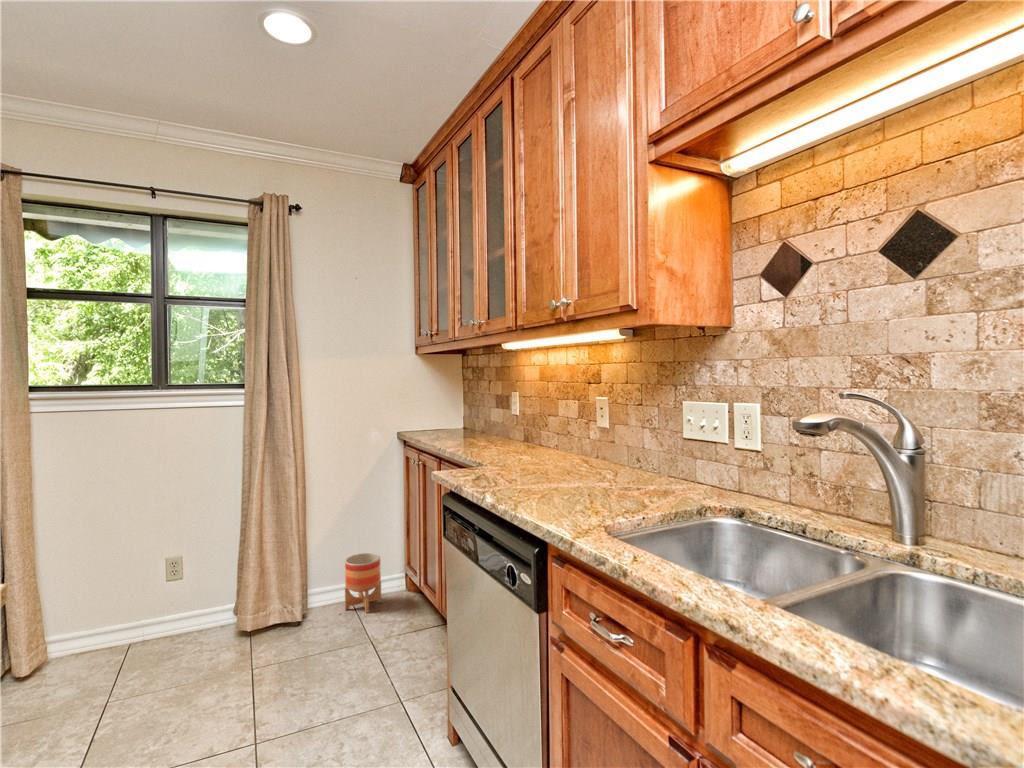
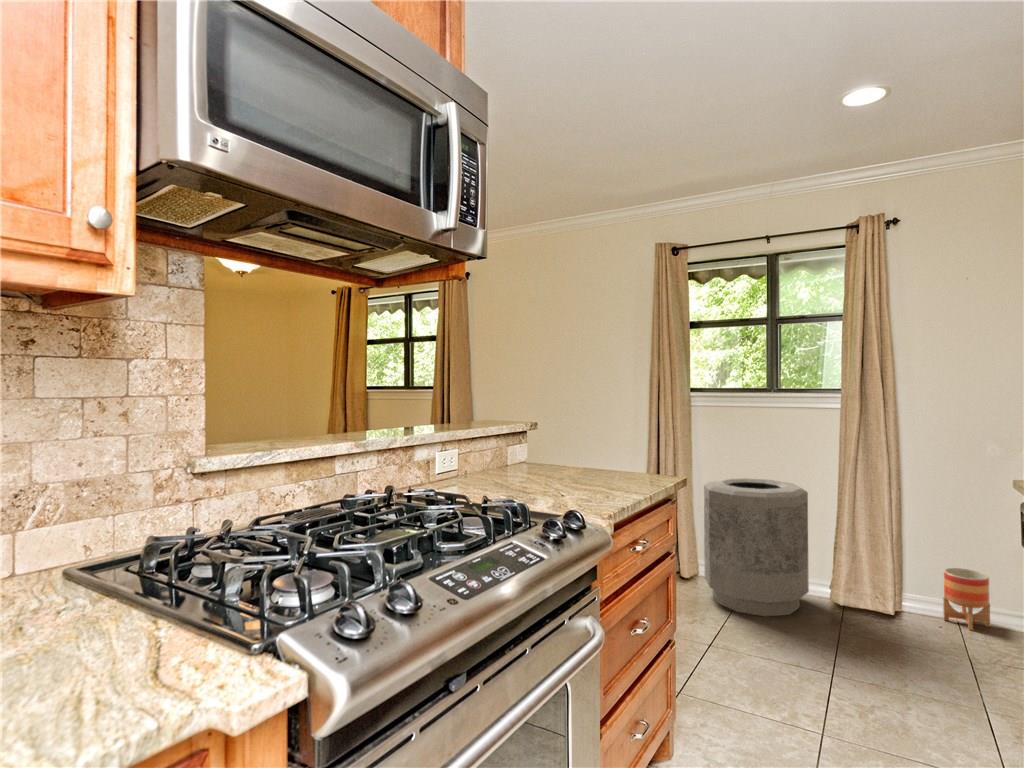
trash can: none [43,501,206,704] -> present [704,478,809,616]

